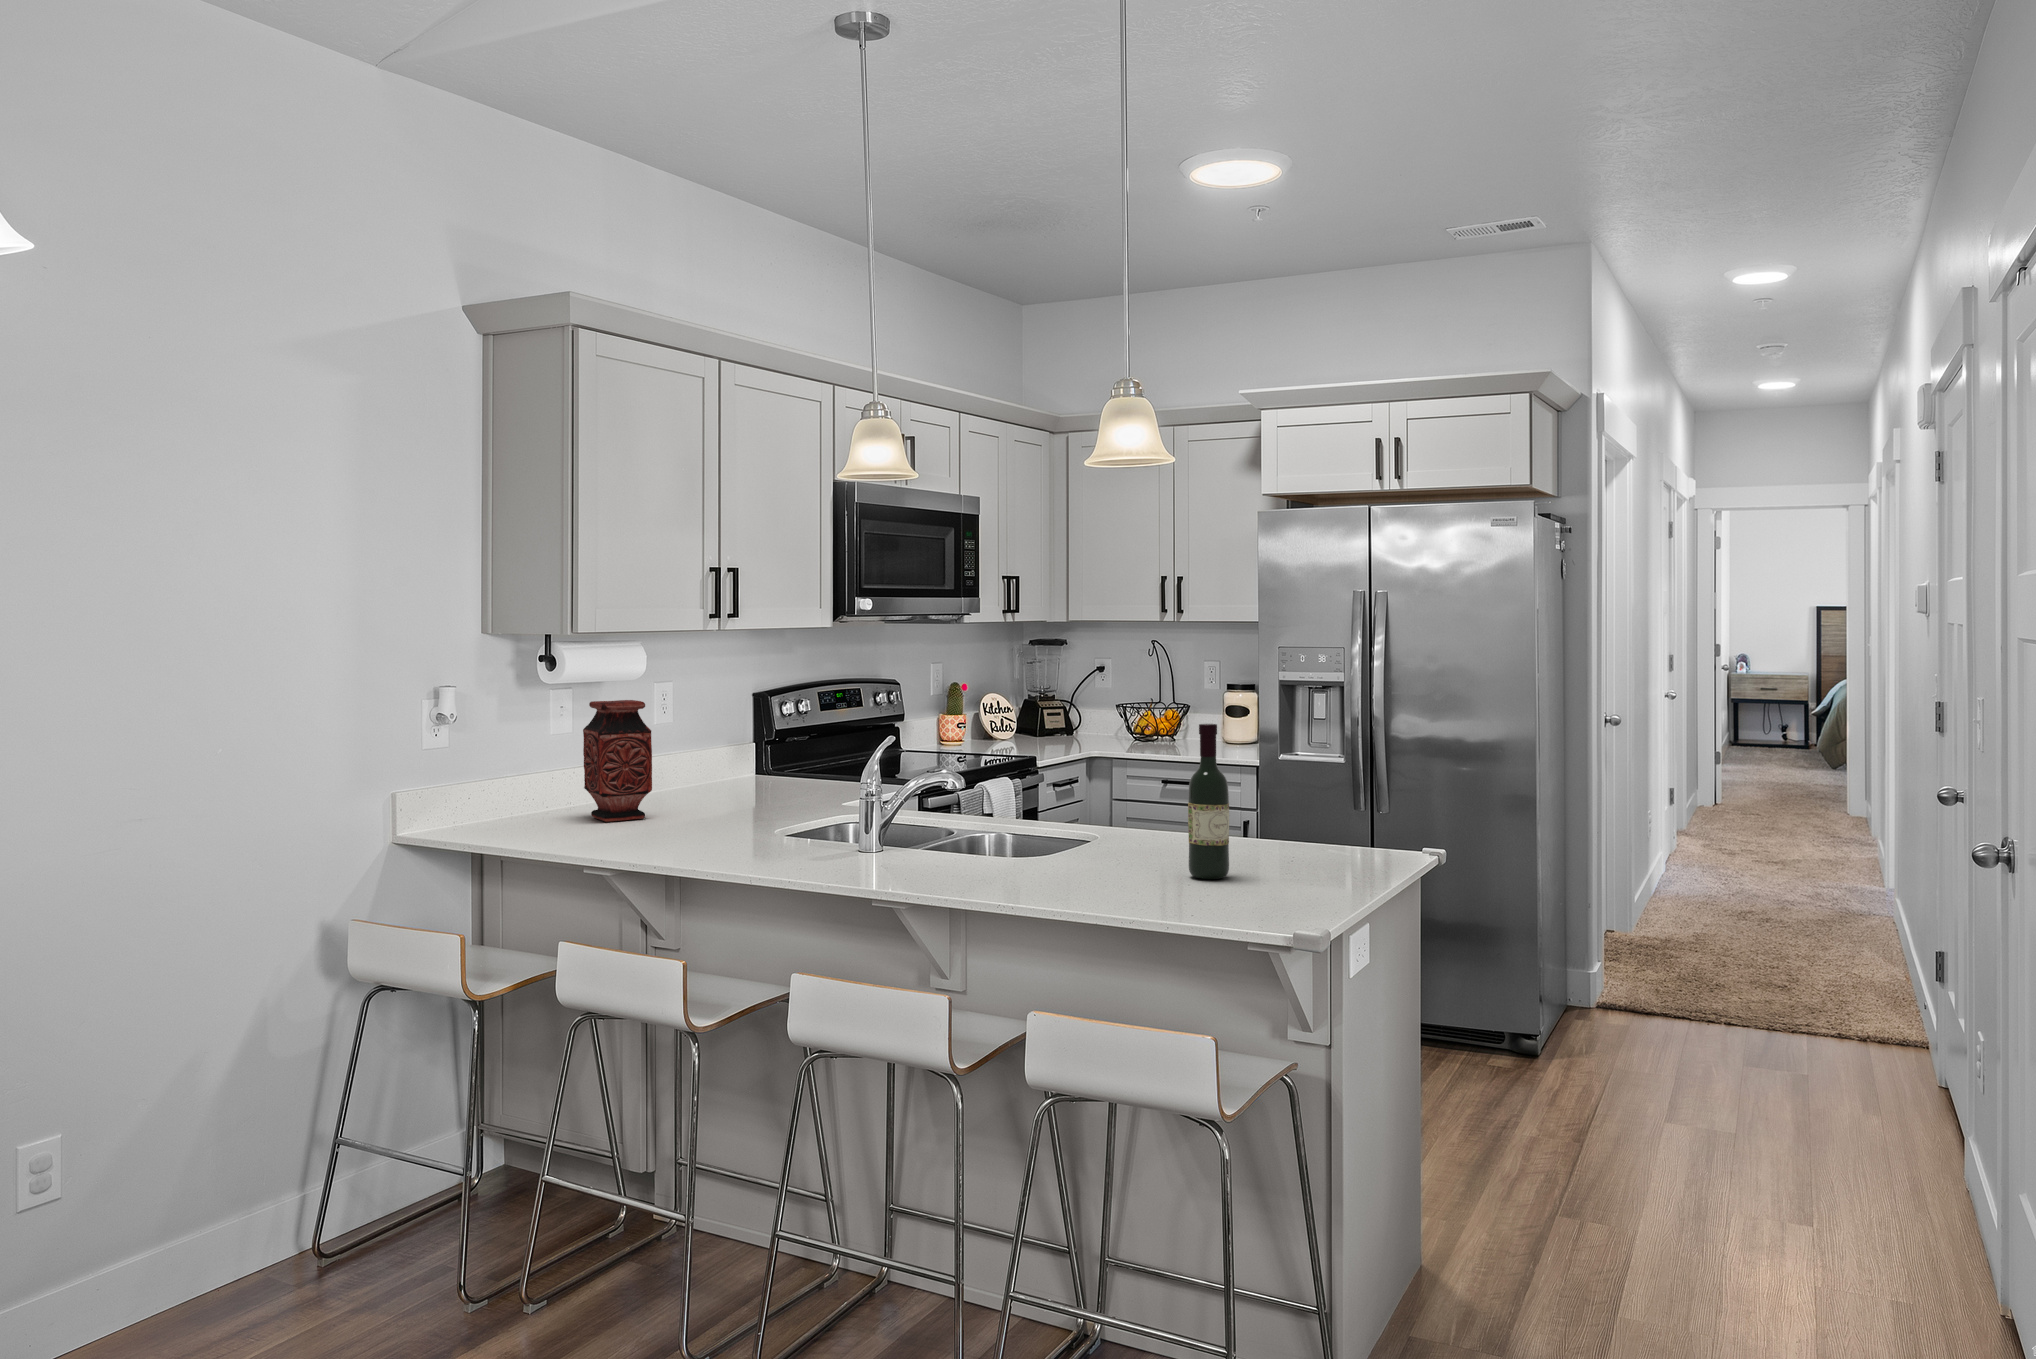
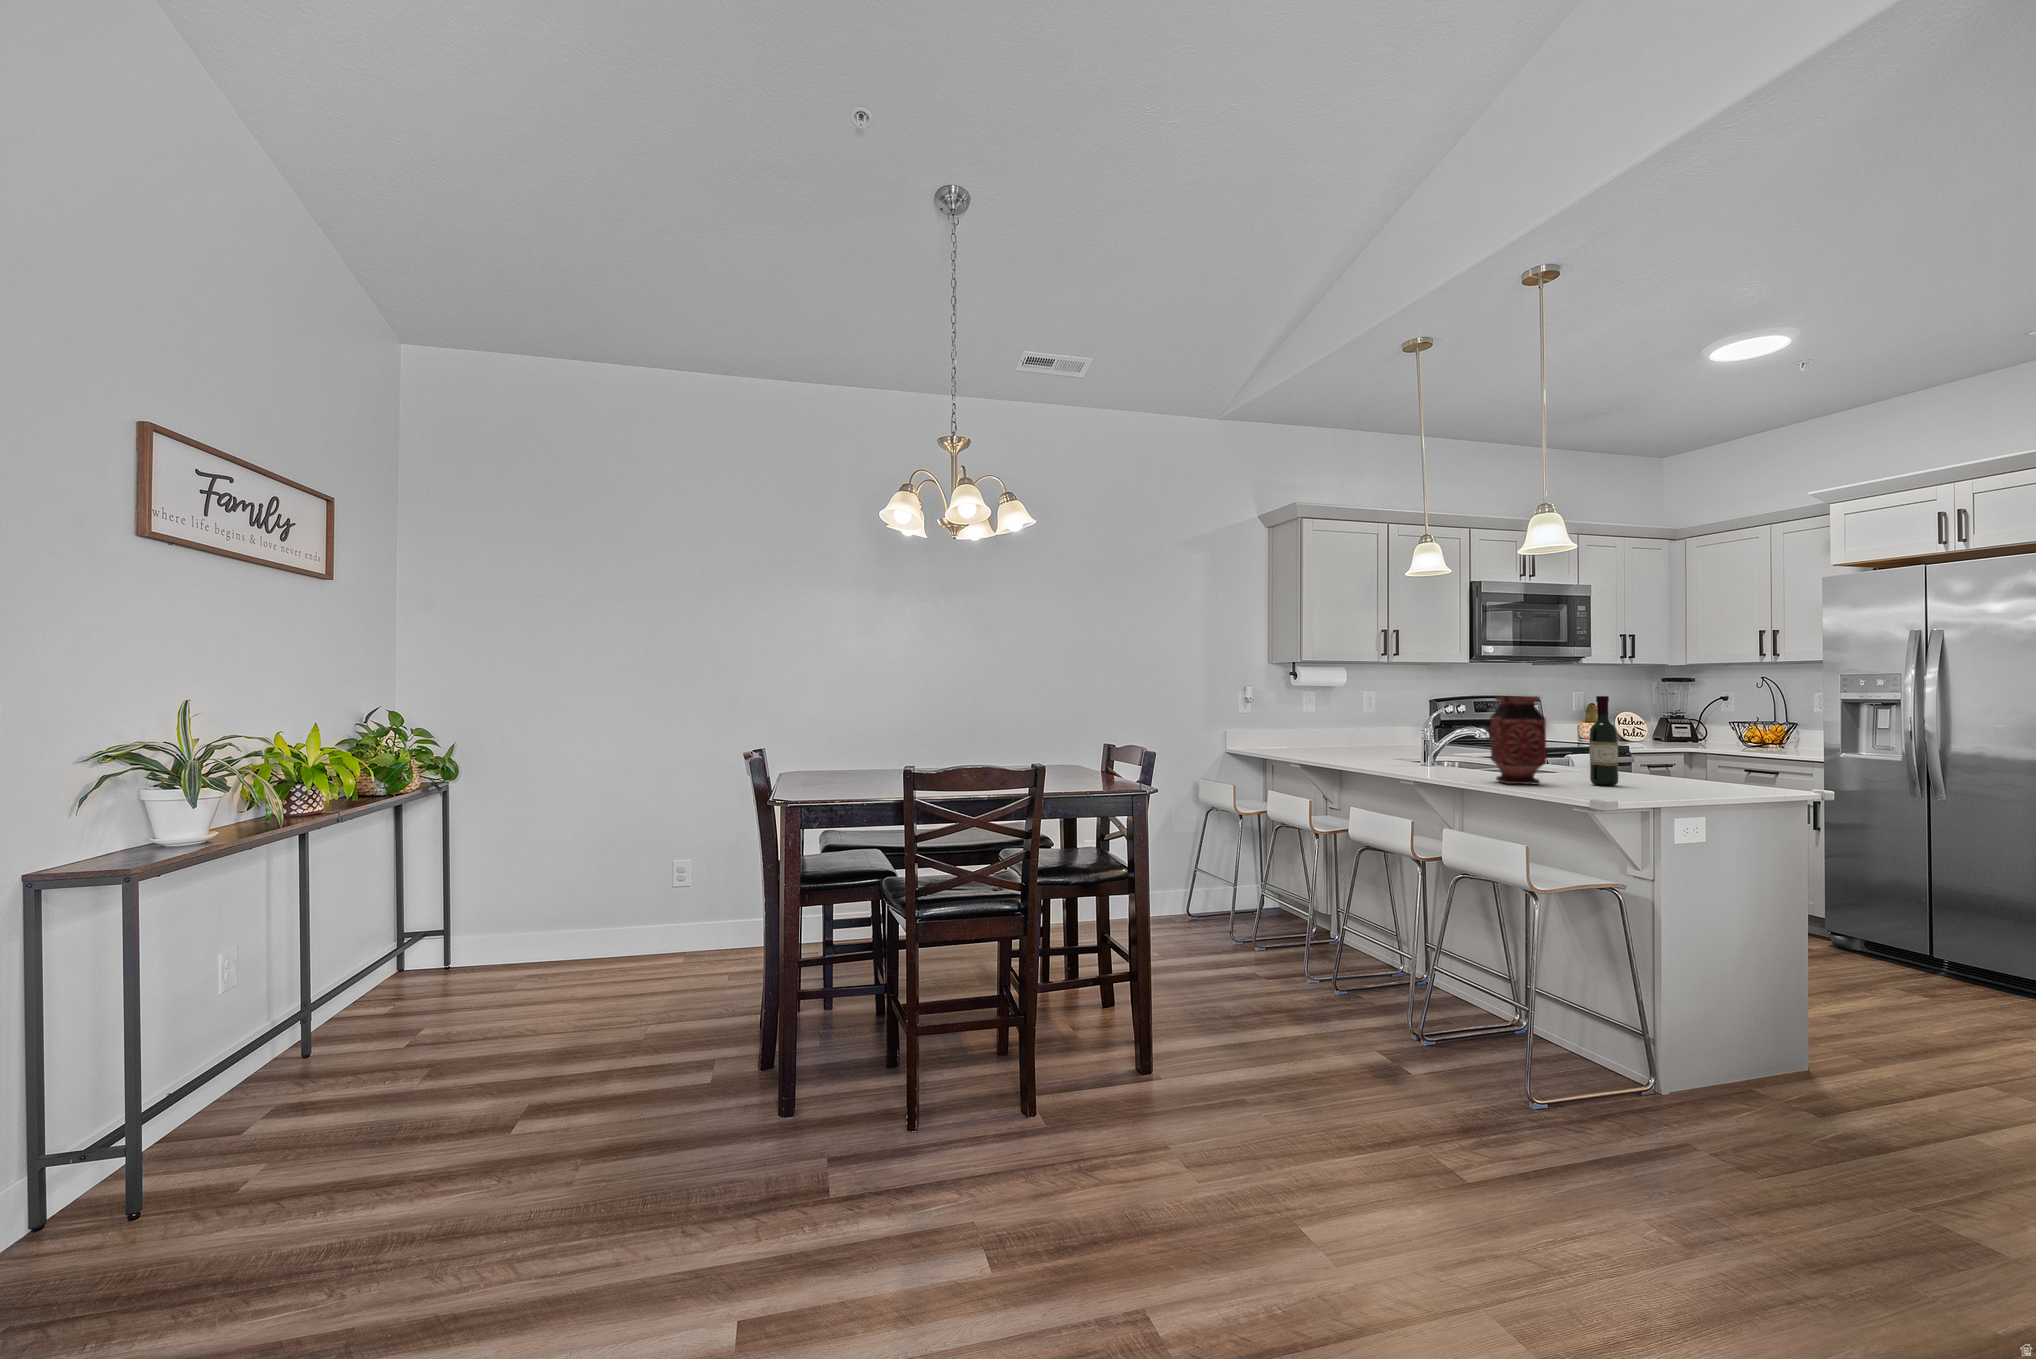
vase: present [583,700,652,822] -> present [1490,696,1546,785]

